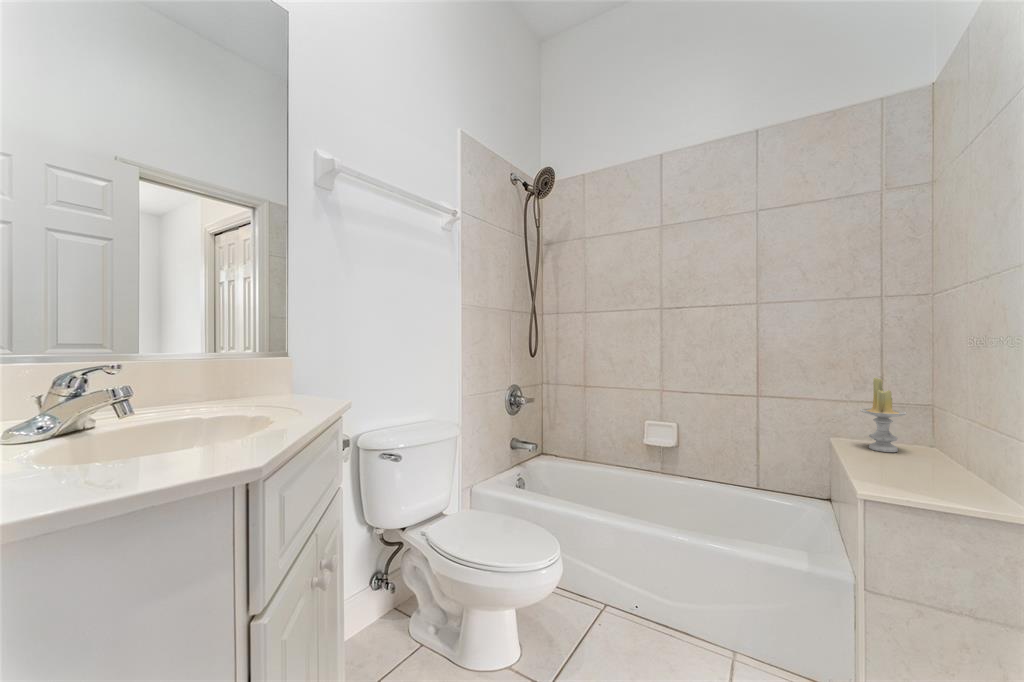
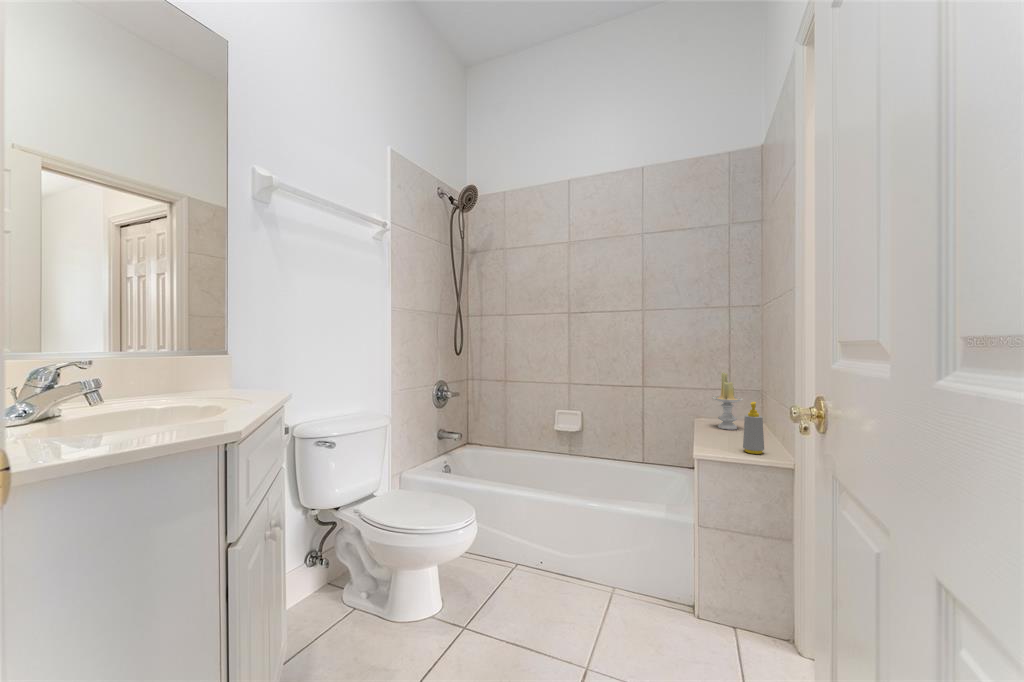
soap bottle: none [925,419,961,492] -> present [743,402,764,454]

